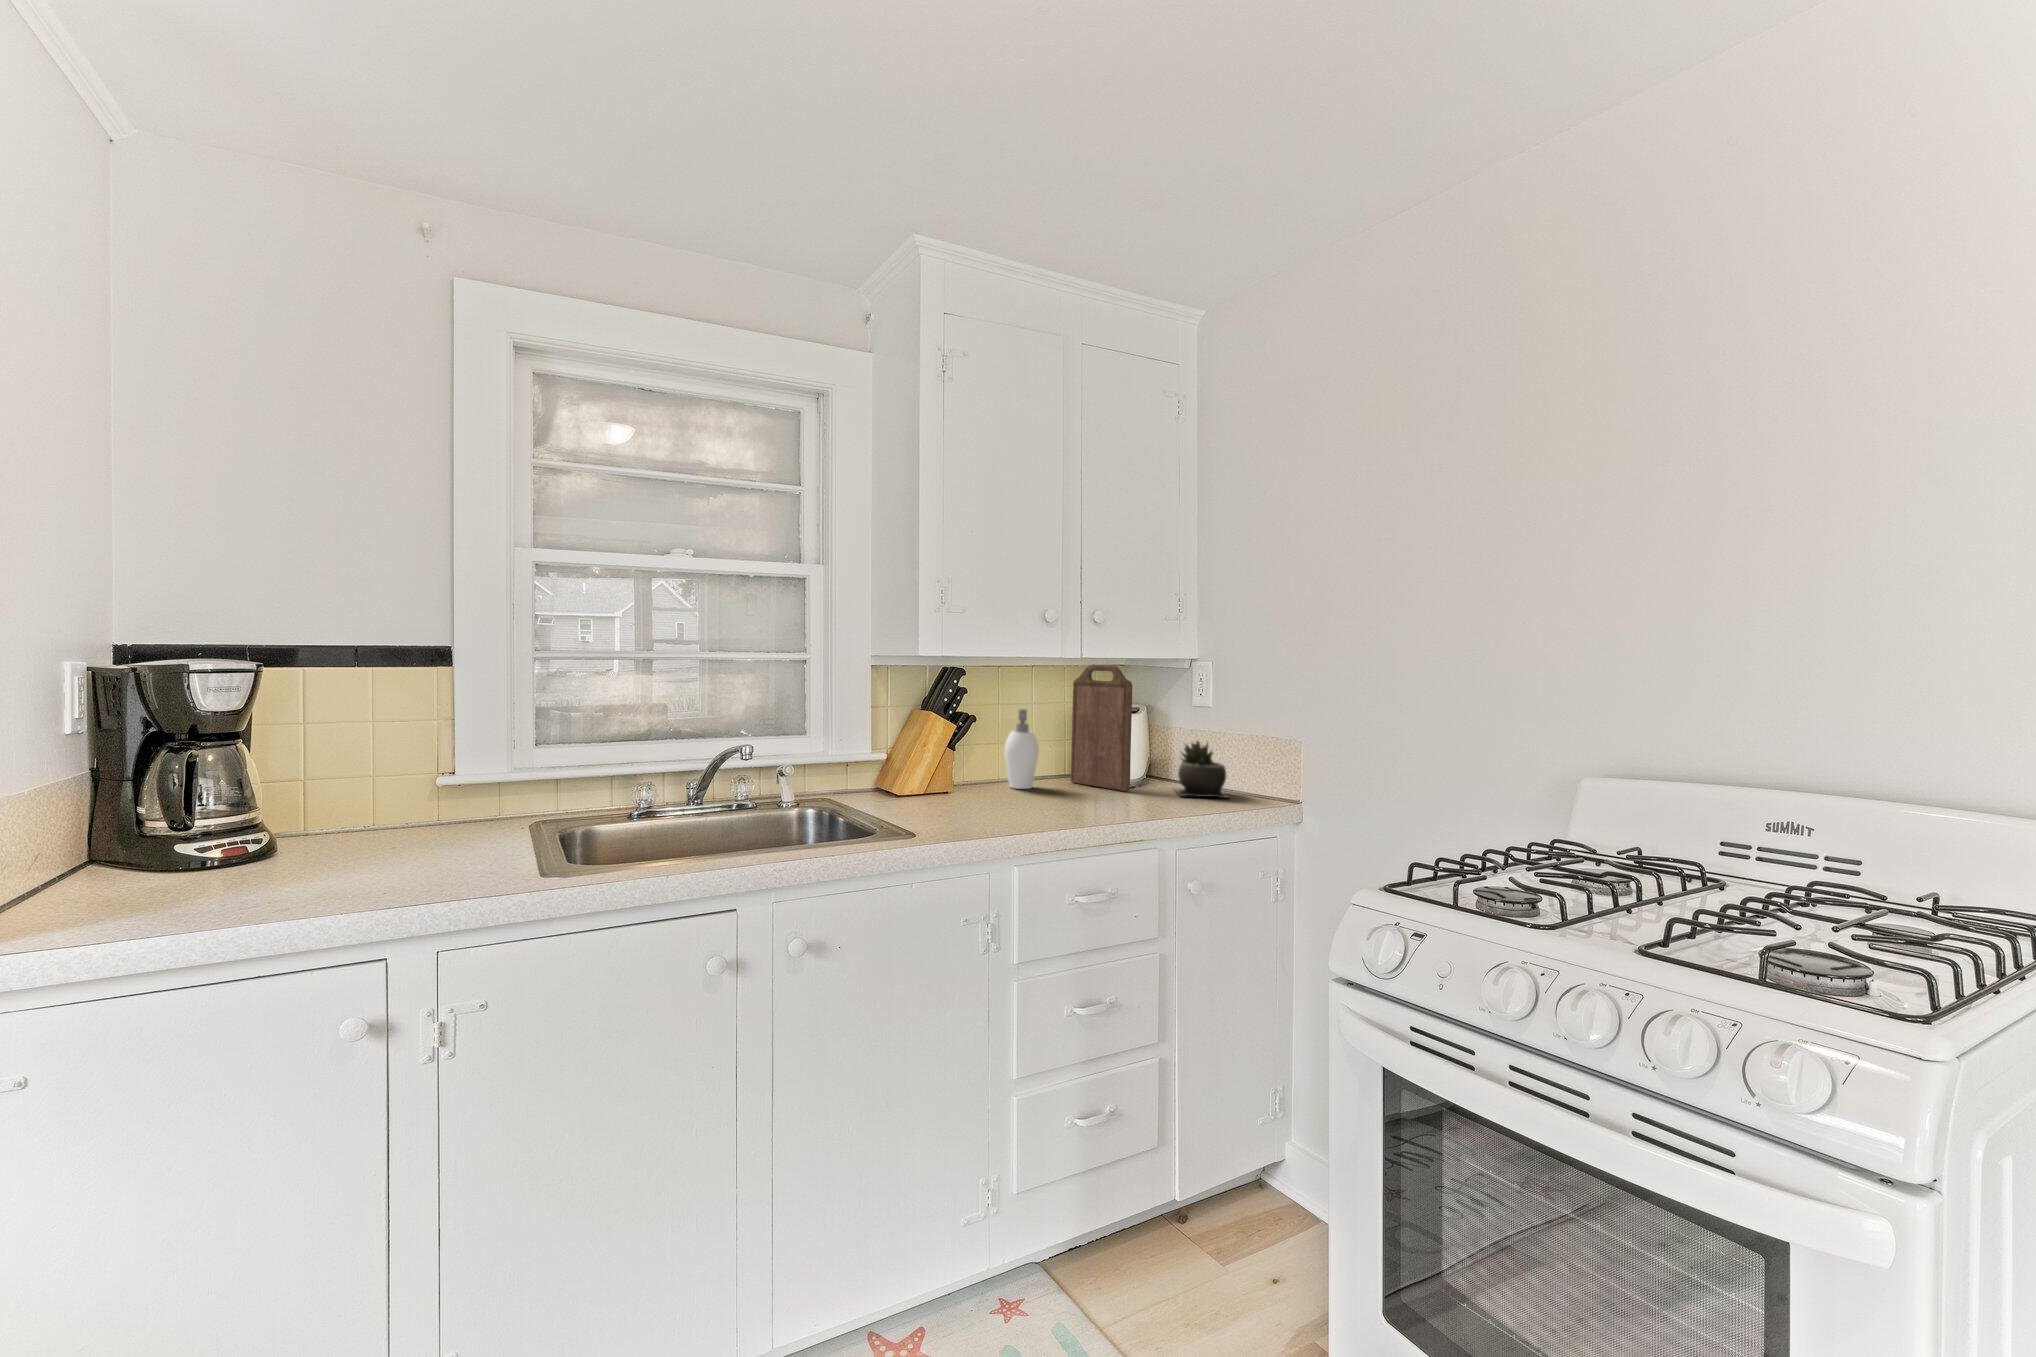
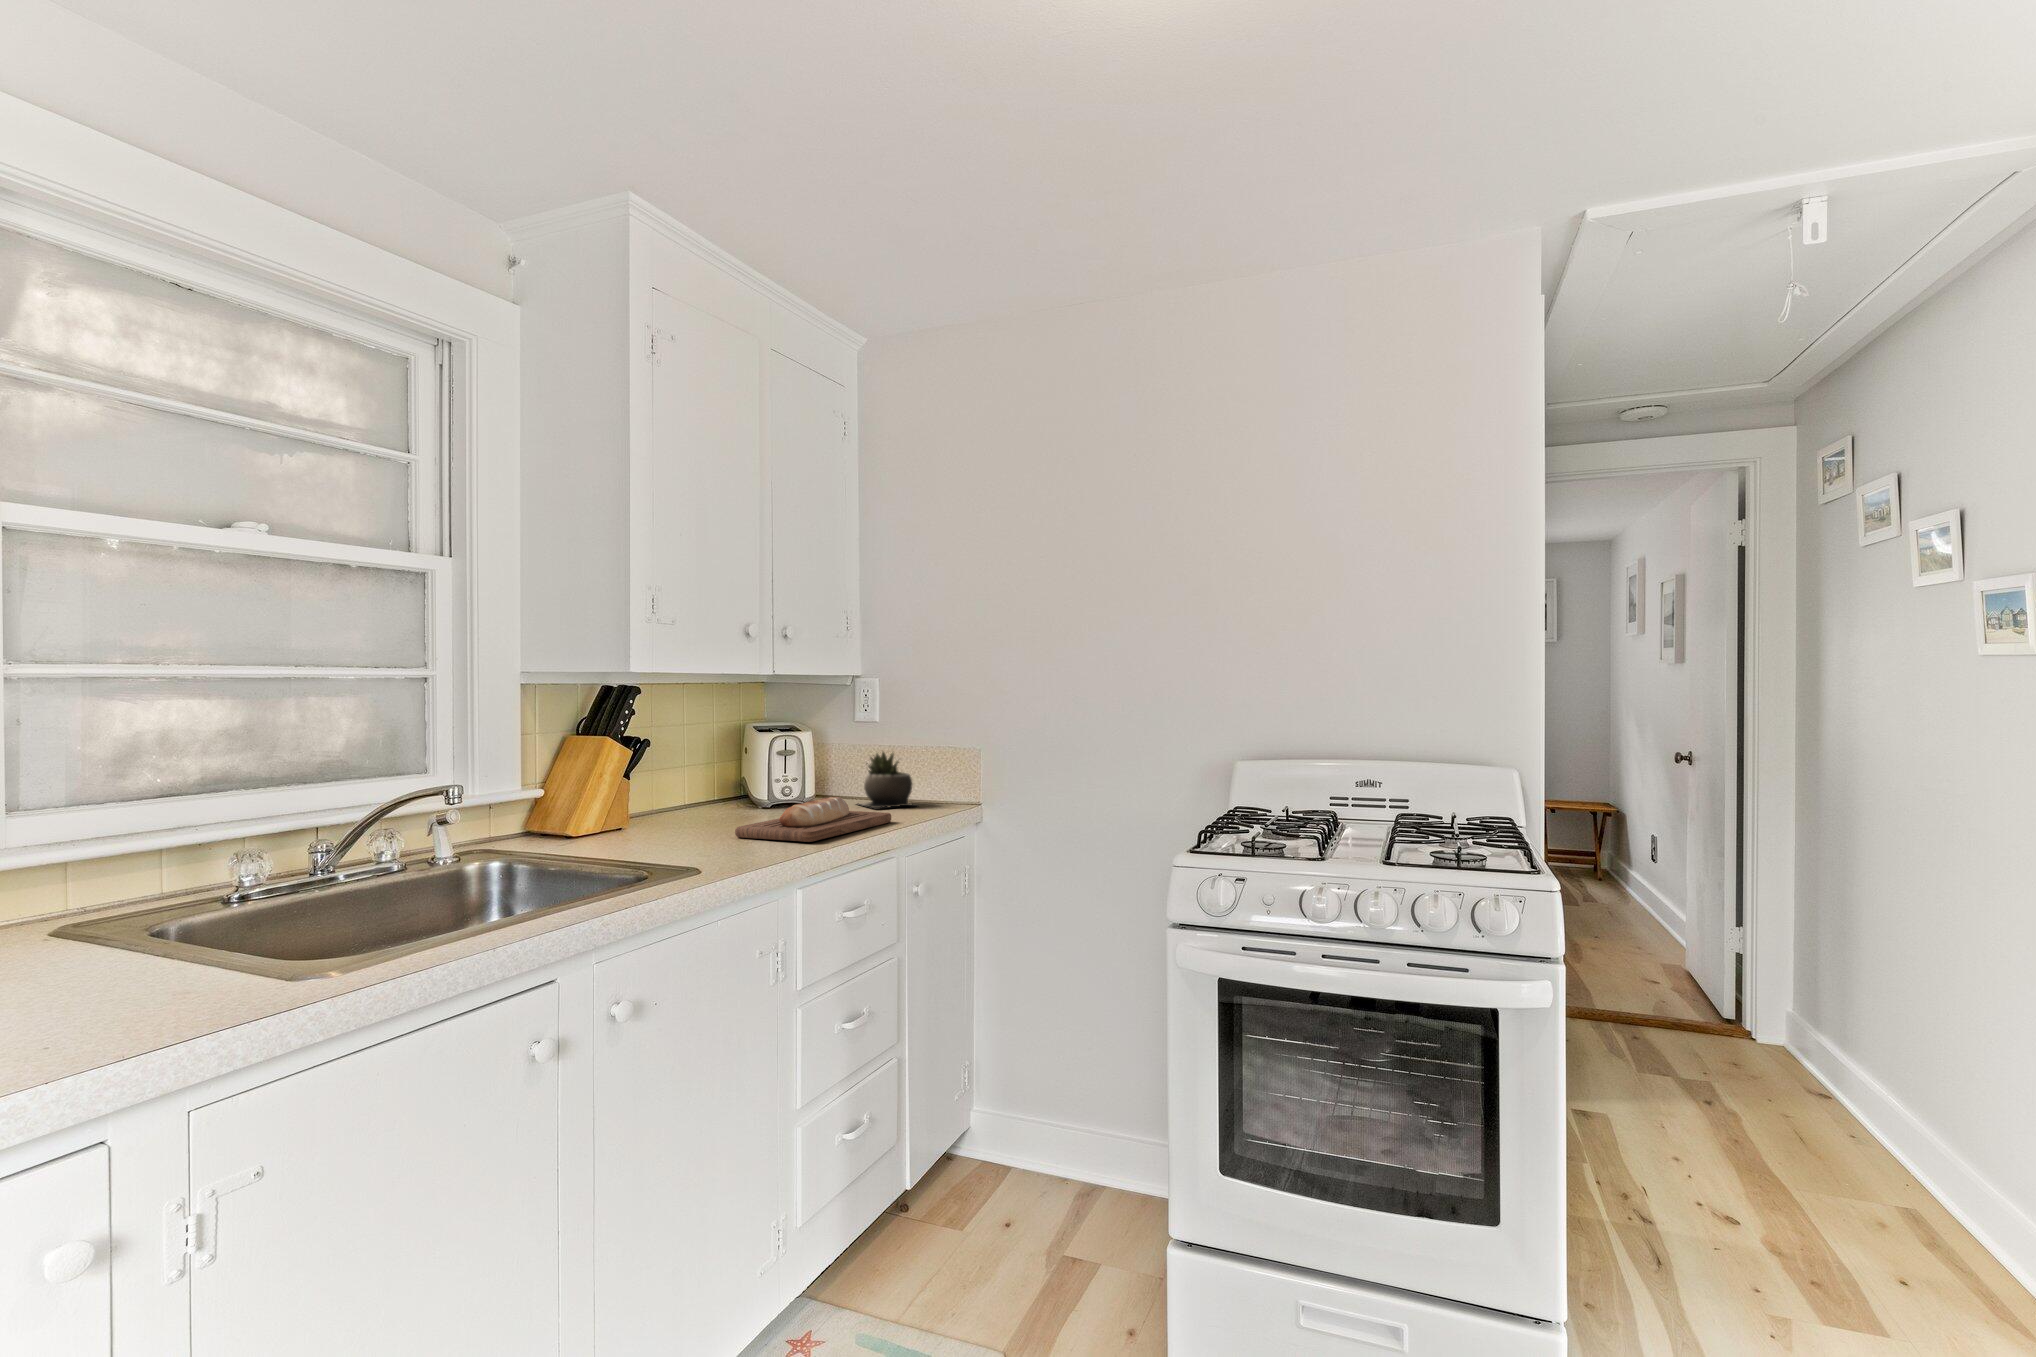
cutting board: present [1071,665,1132,791] -> none [743,676,819,810]
soap dispenser: present [1004,709,1039,789] -> none [679,728,721,820]
bread loaf: none [1010,782,1172,826] -> present [735,797,891,842]

